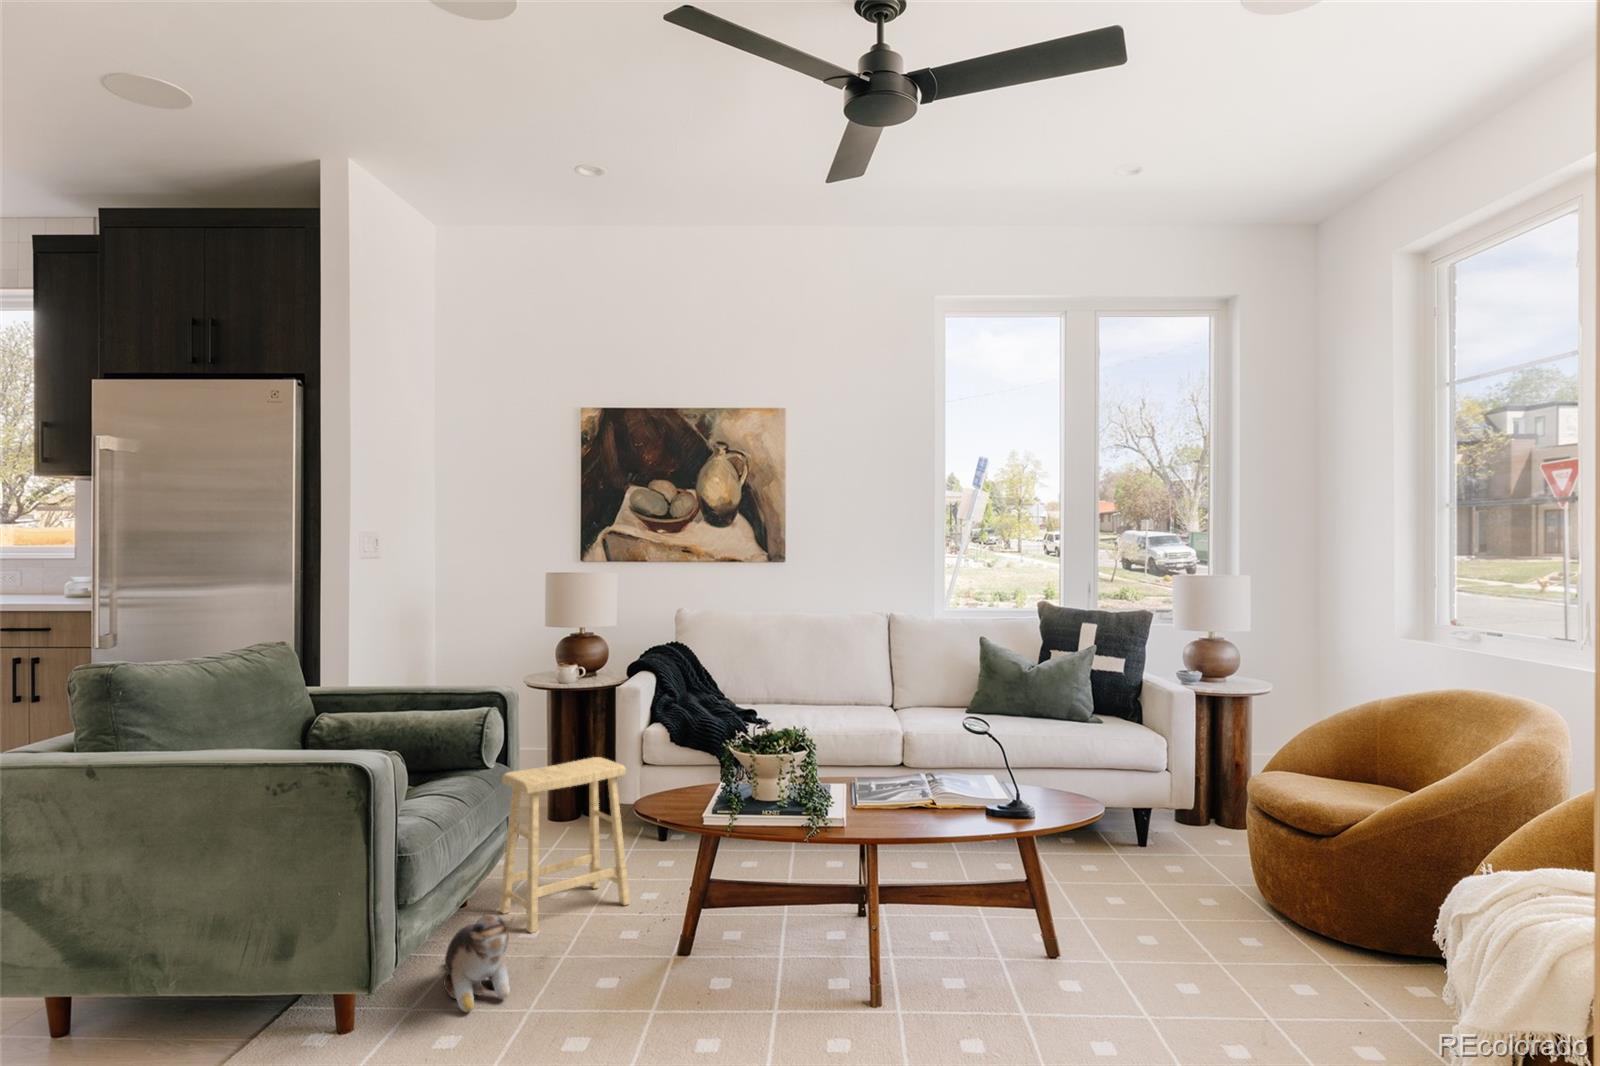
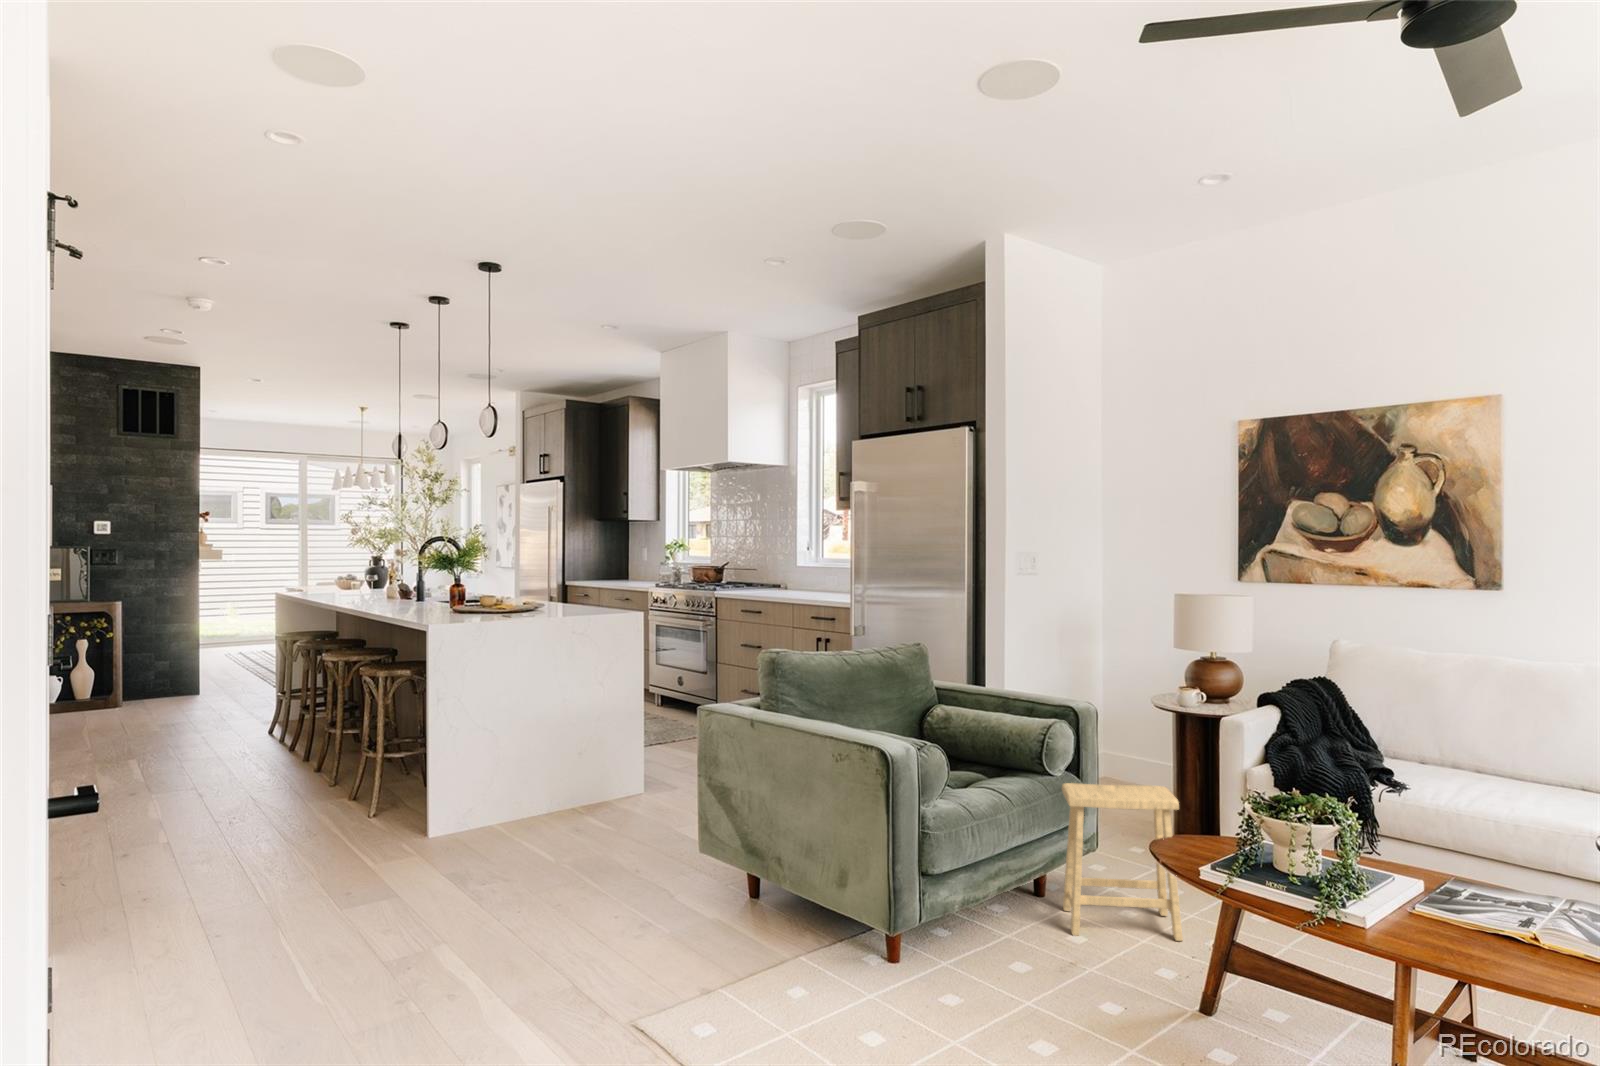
plush toy: present [444,915,513,1012] -> none [963,899,1016,978]

